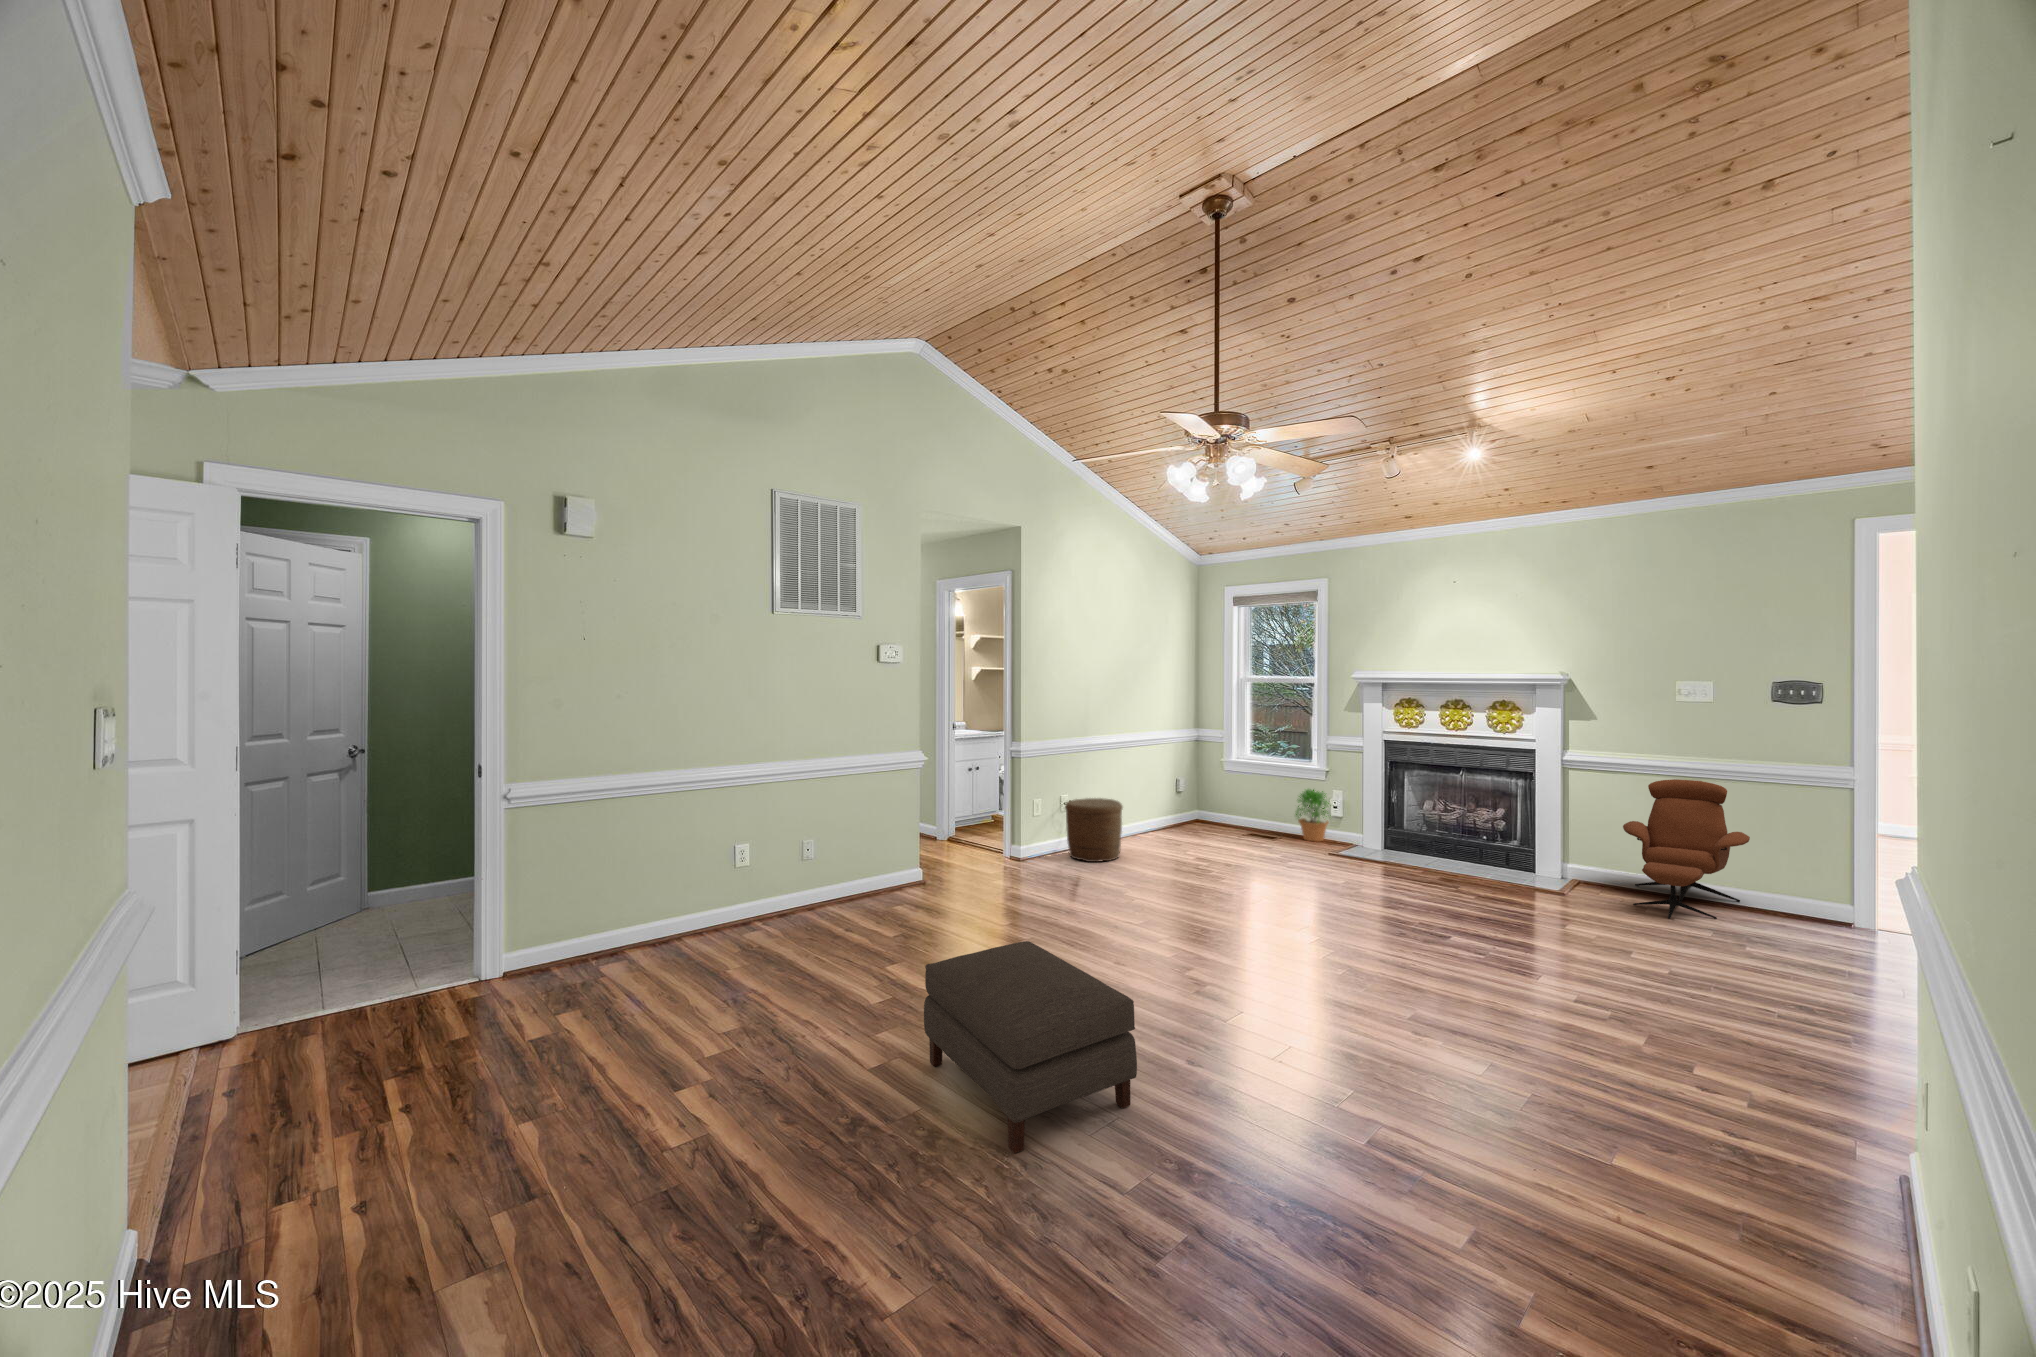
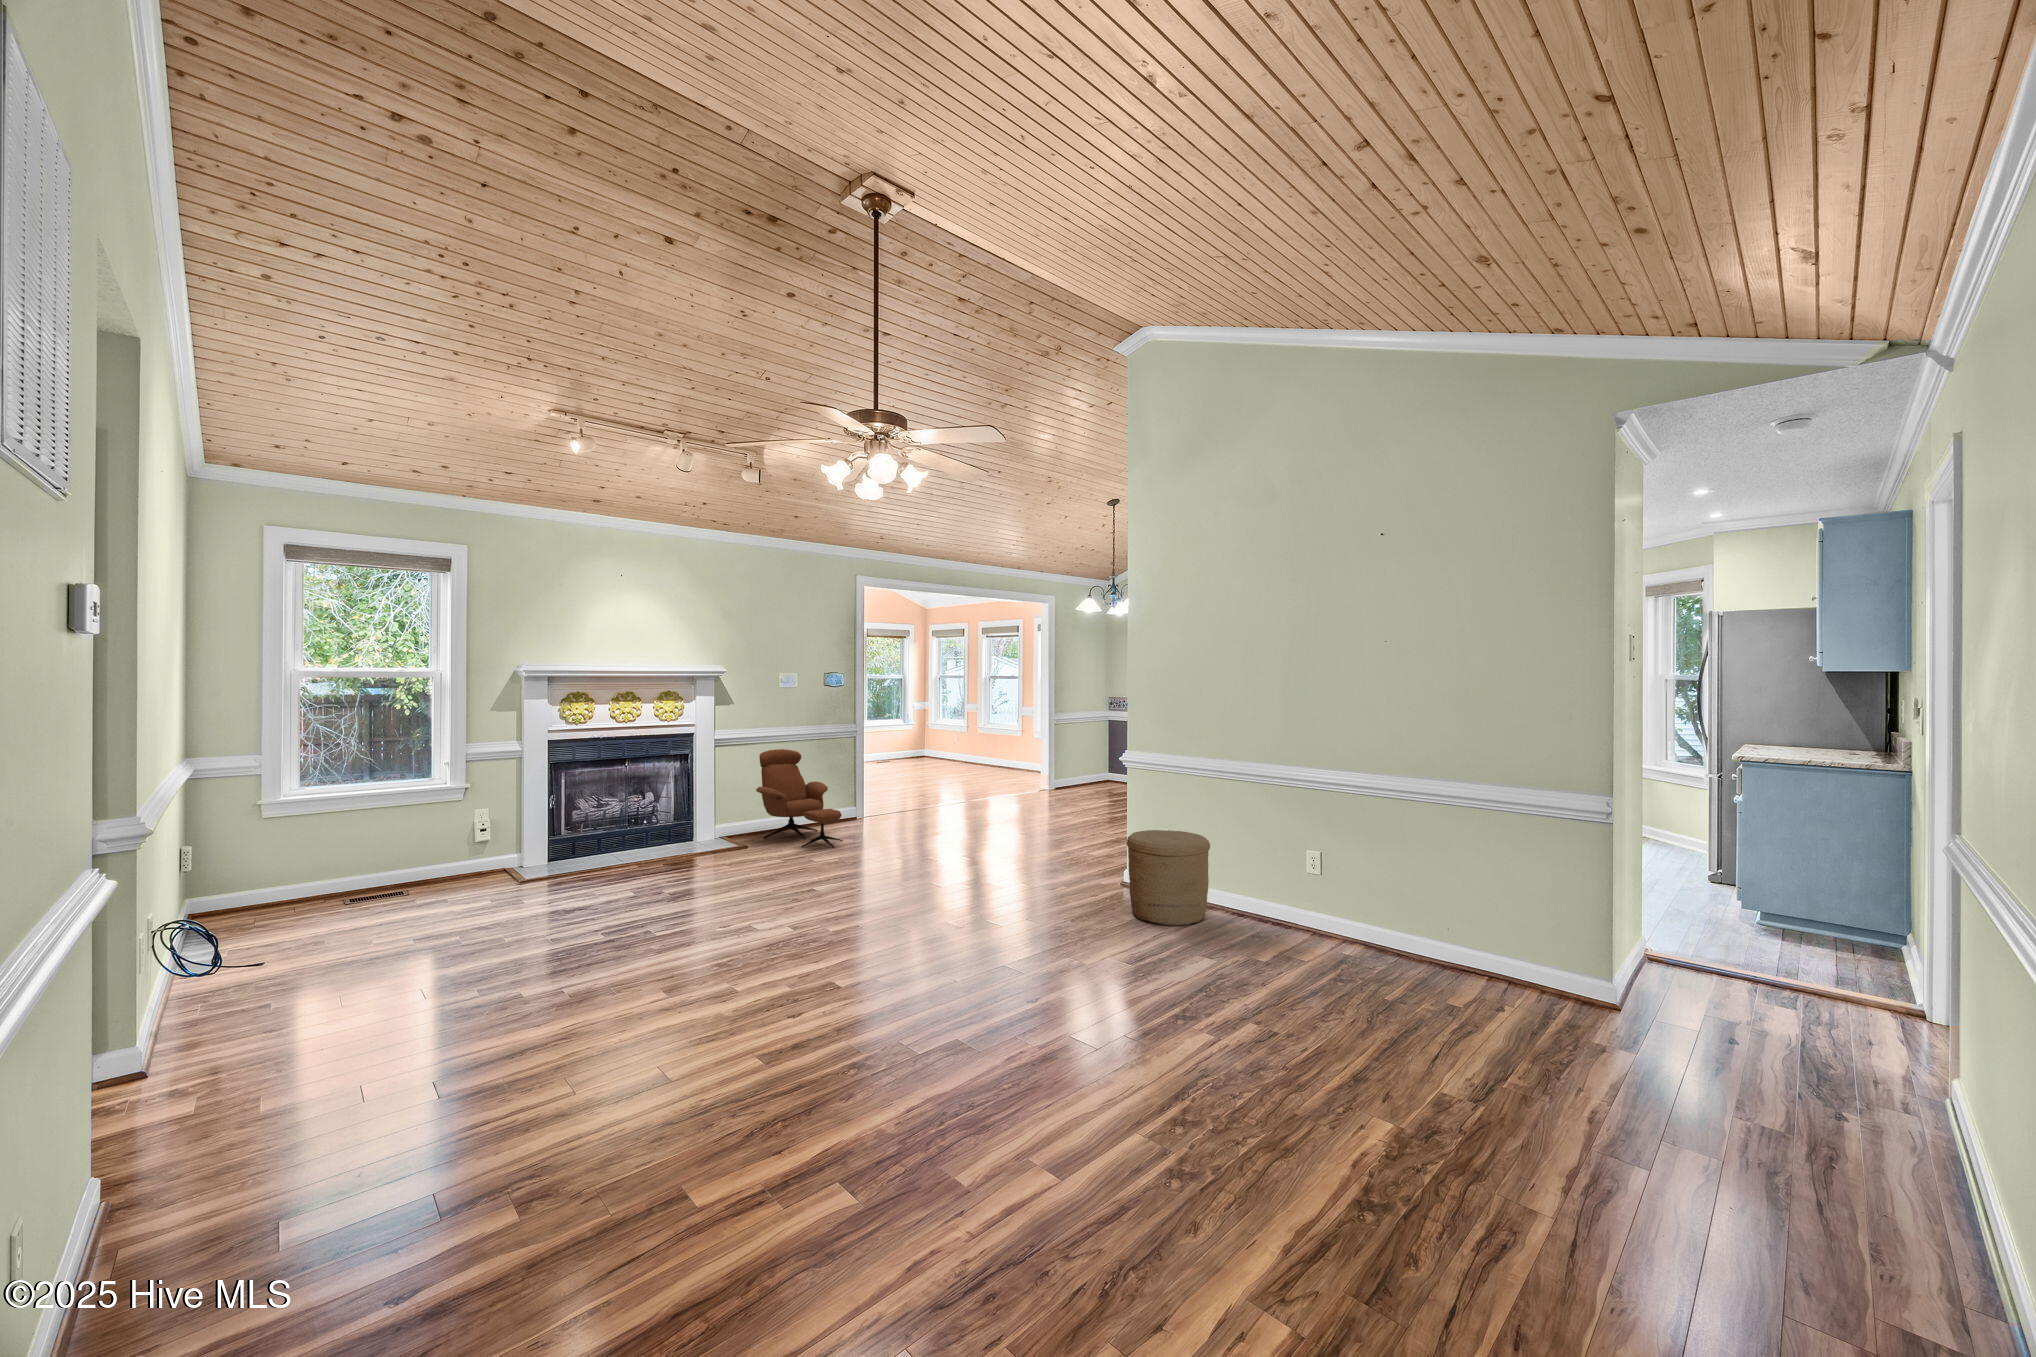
potted plant: present [1296,789,1331,841] -> none [417,814,488,889]
woven basket: present [1065,798,1123,862] -> present [1127,830,1210,926]
ottoman: present [924,941,1137,1153] -> none [966,939,1207,1136]

